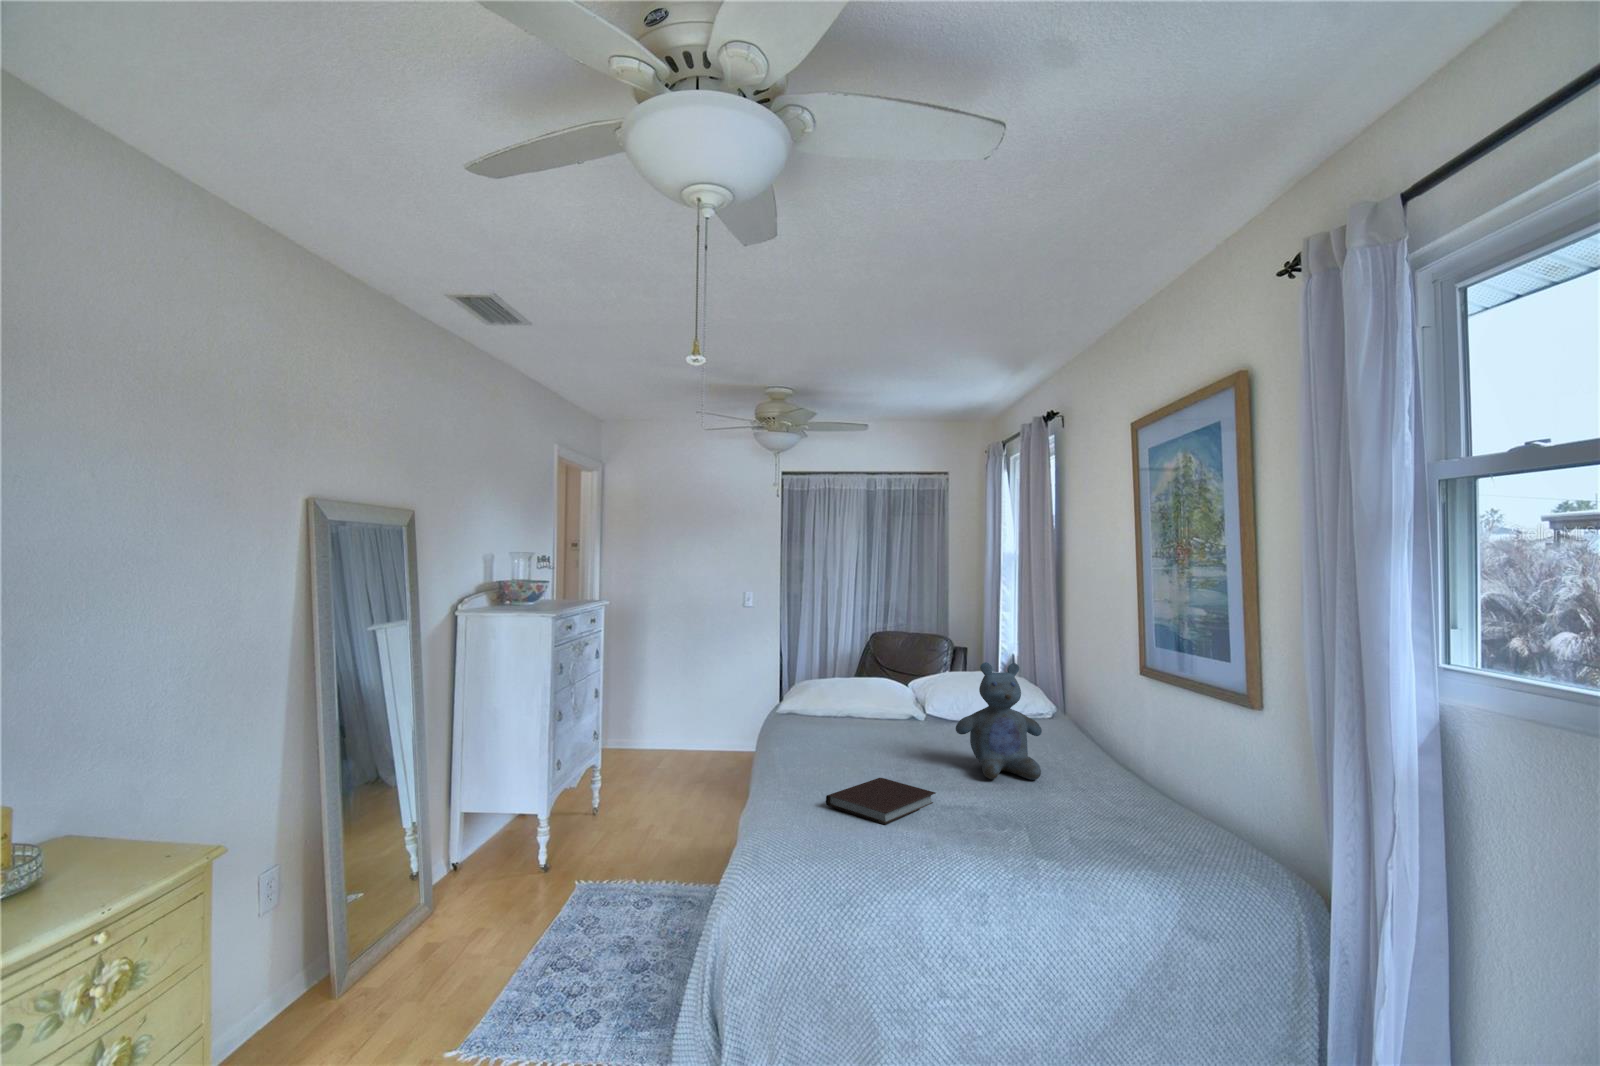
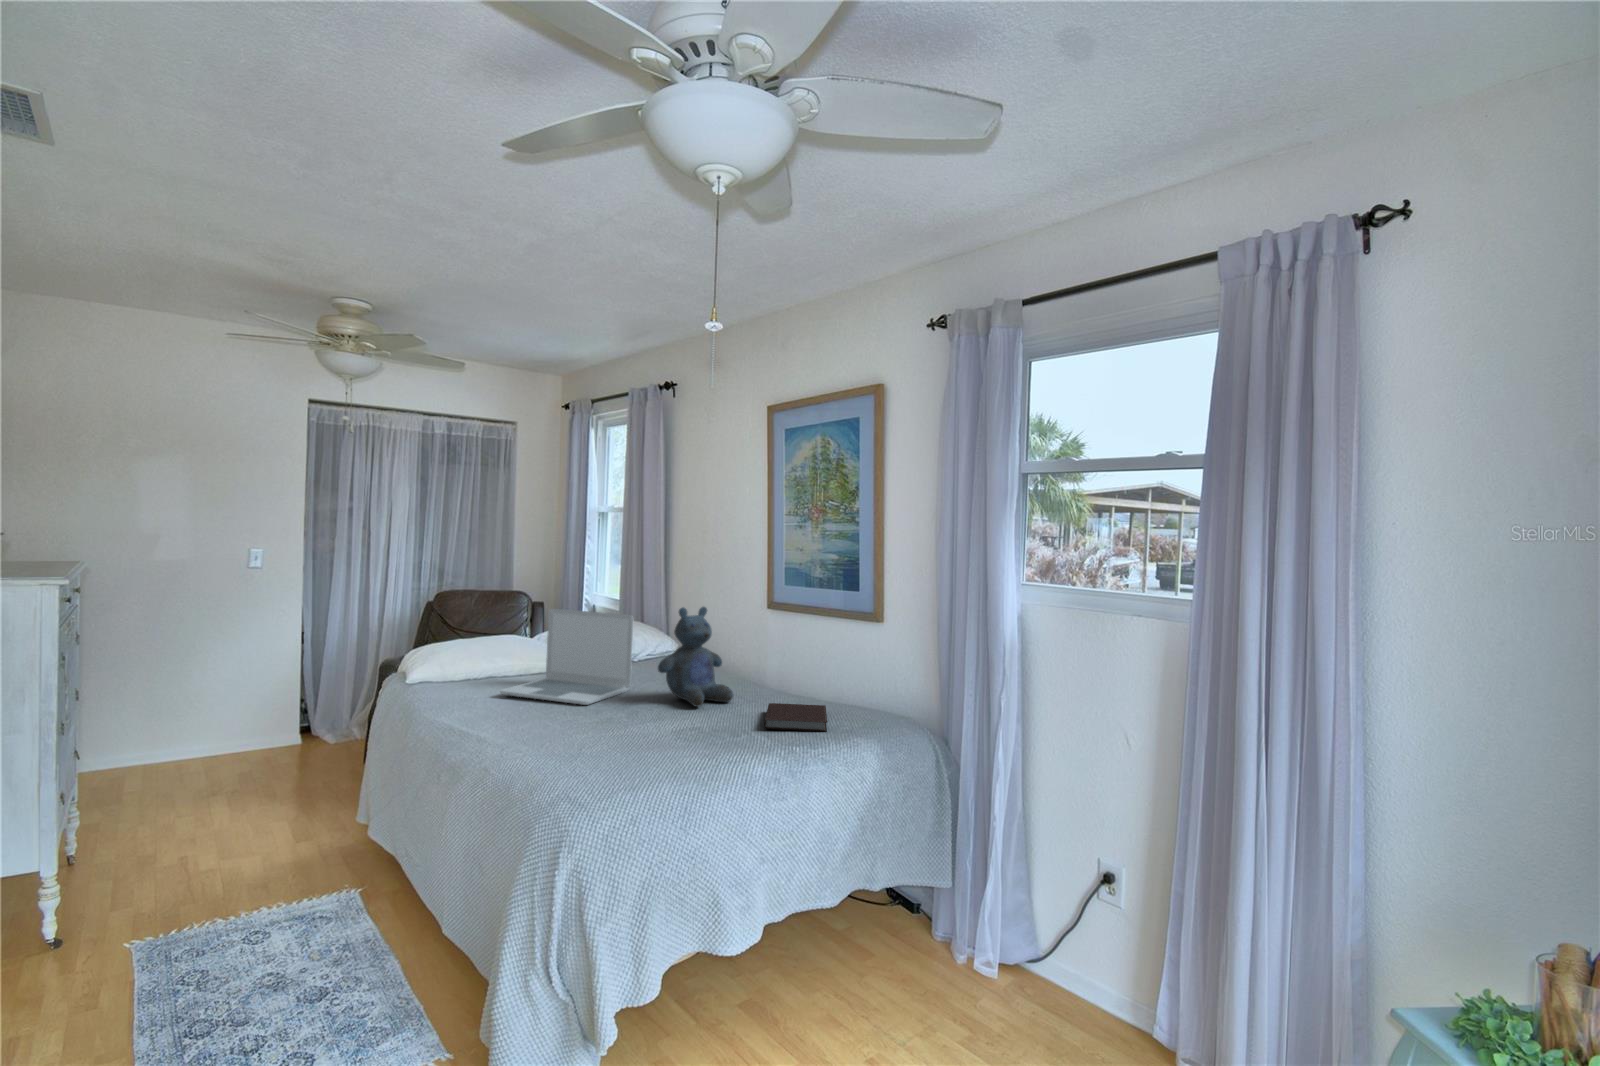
laptop: none [829,654,953,756] -> present [500,609,633,705]
notebook: present [826,778,936,825] -> present [764,703,827,732]

